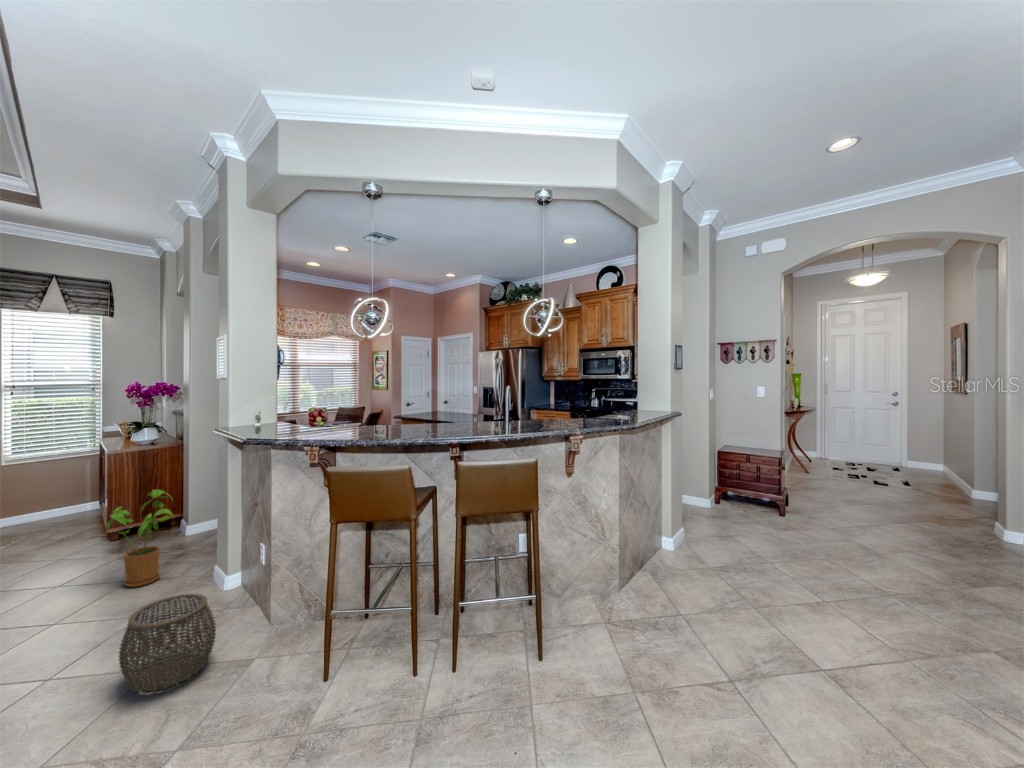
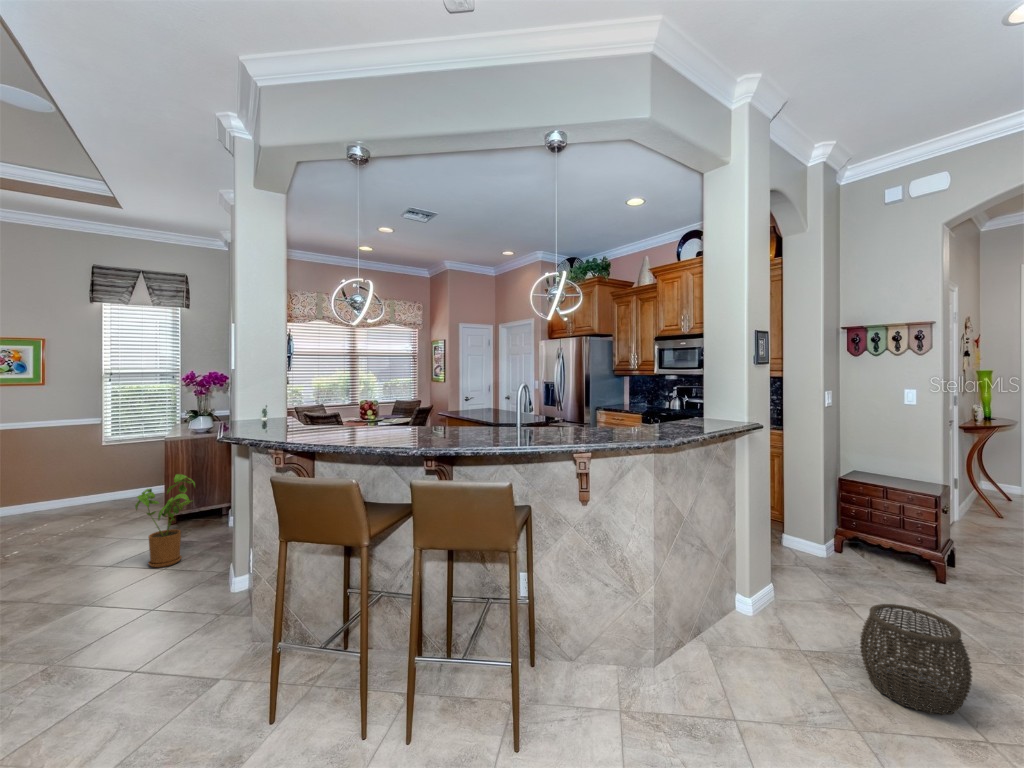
woven basket: present [119,594,216,693] -> present [860,604,972,715]

